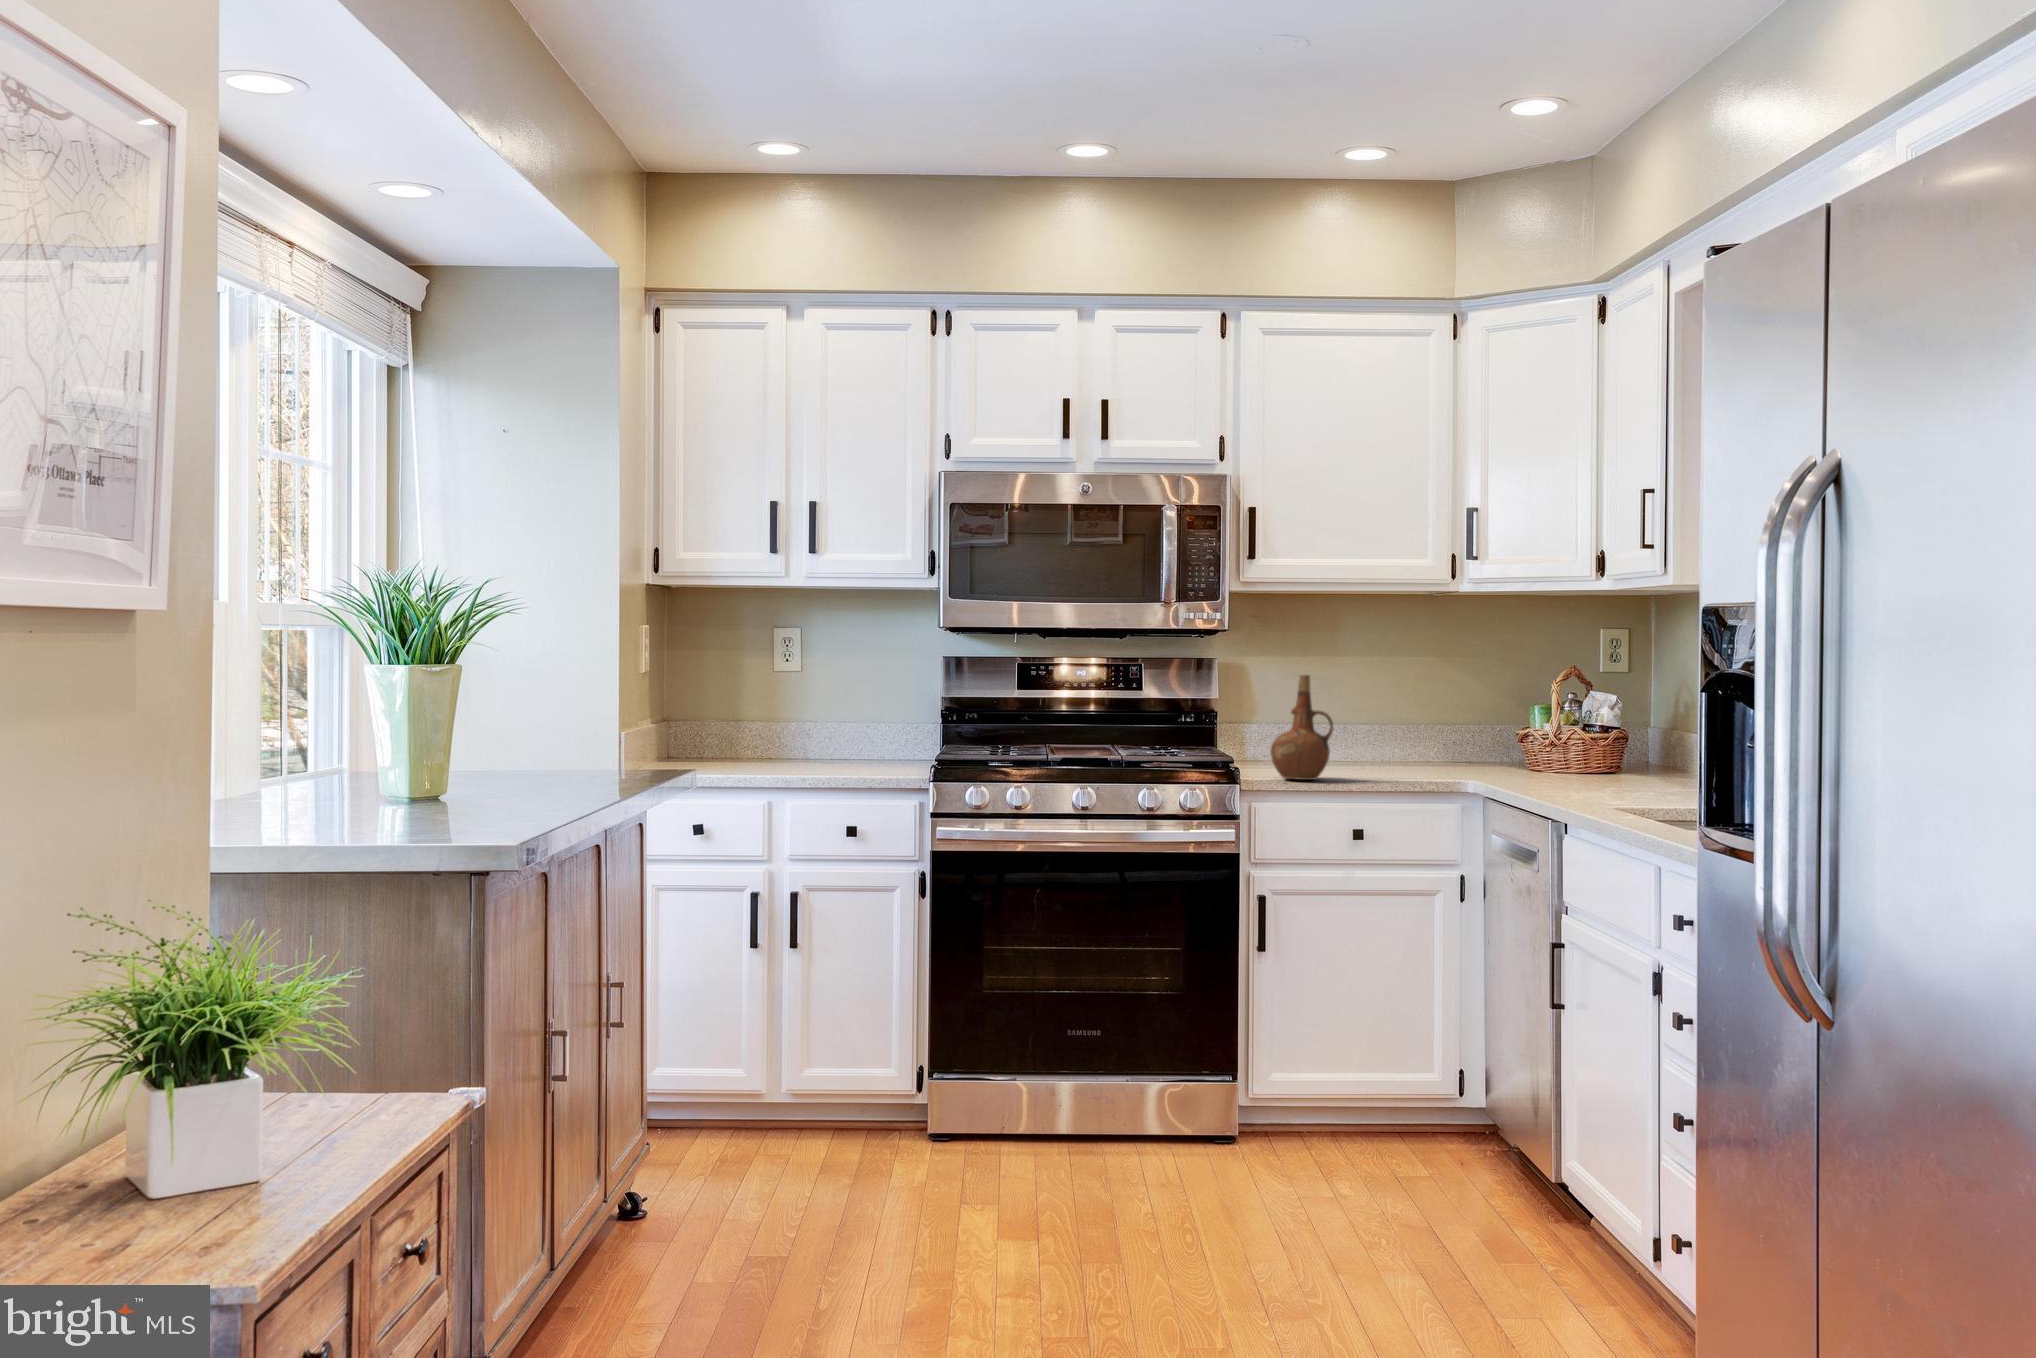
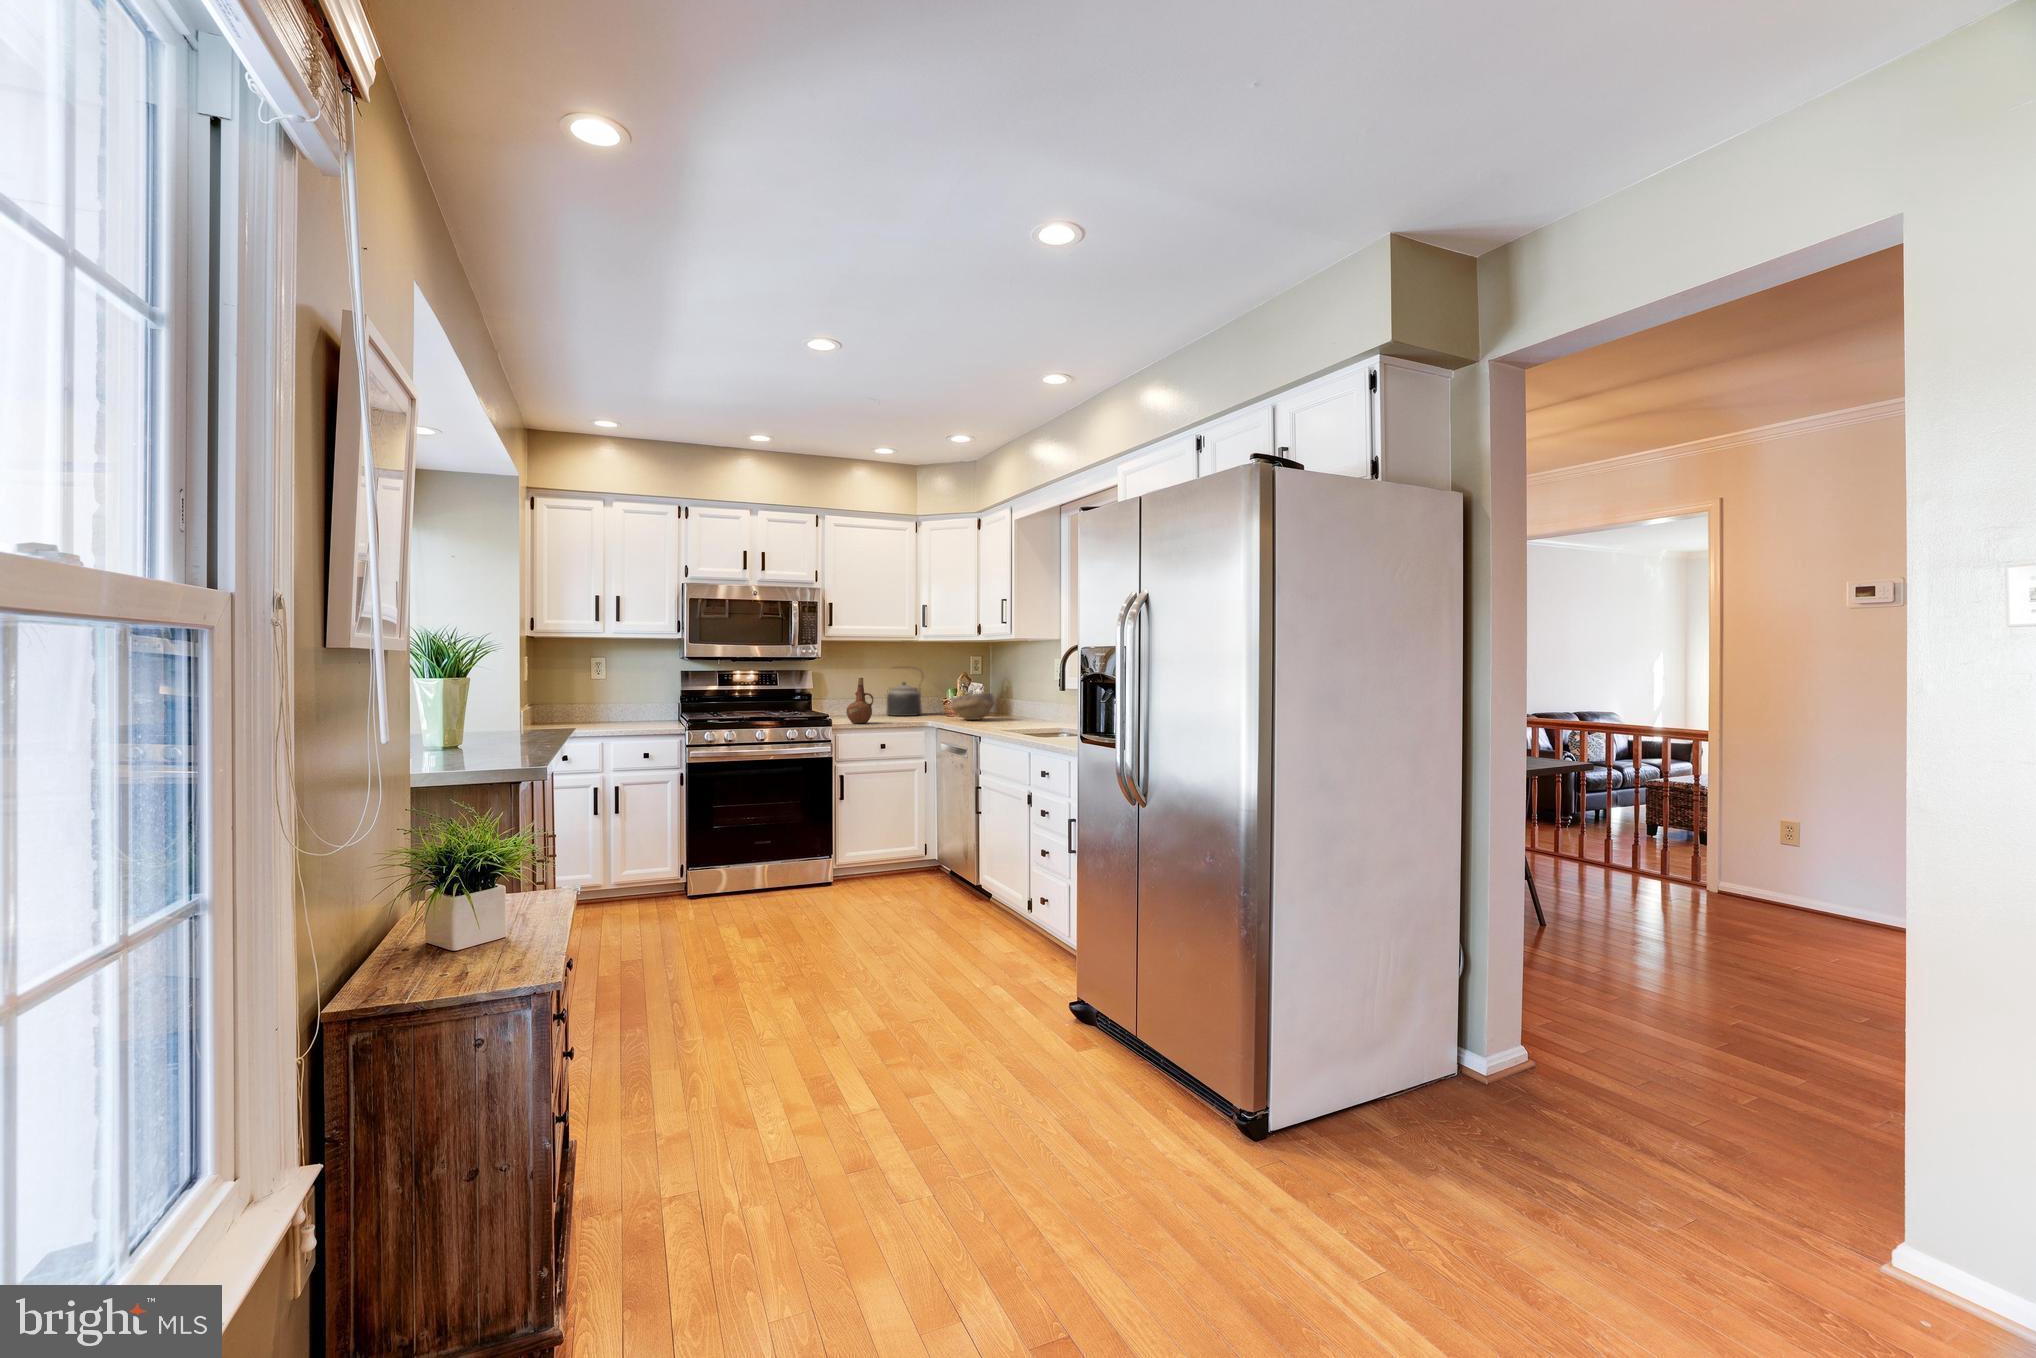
kettle: none [1356,651,1463,764] -> present [886,667,922,716]
bowl: none [1523,718,1640,783] -> present [951,693,995,720]

